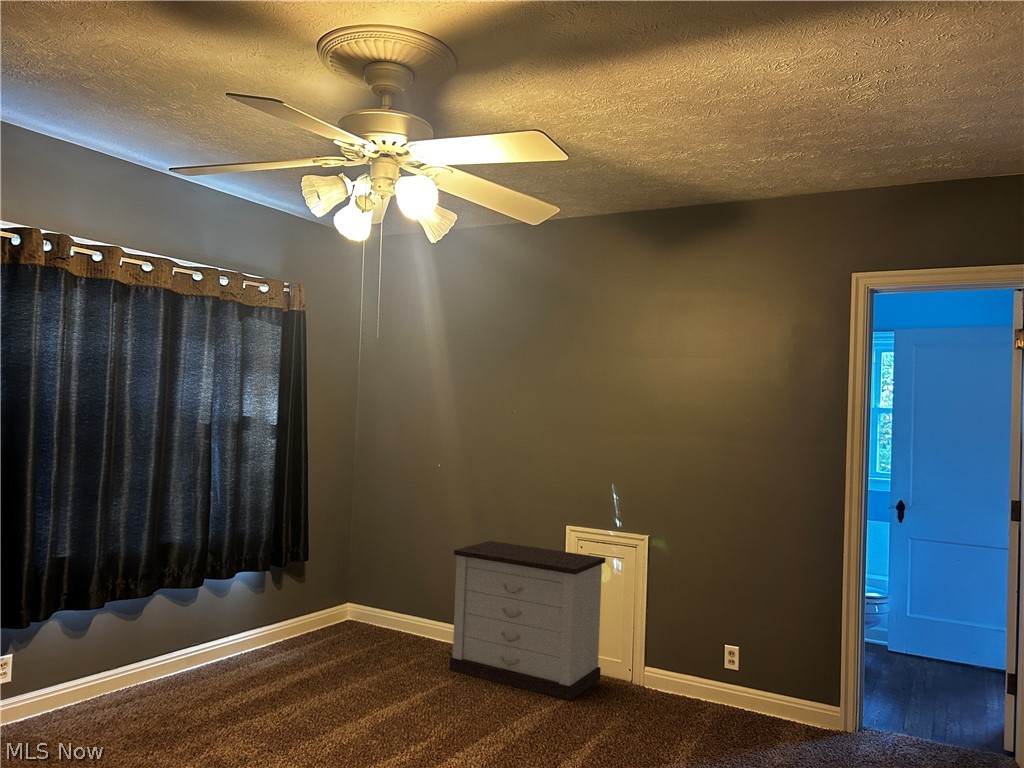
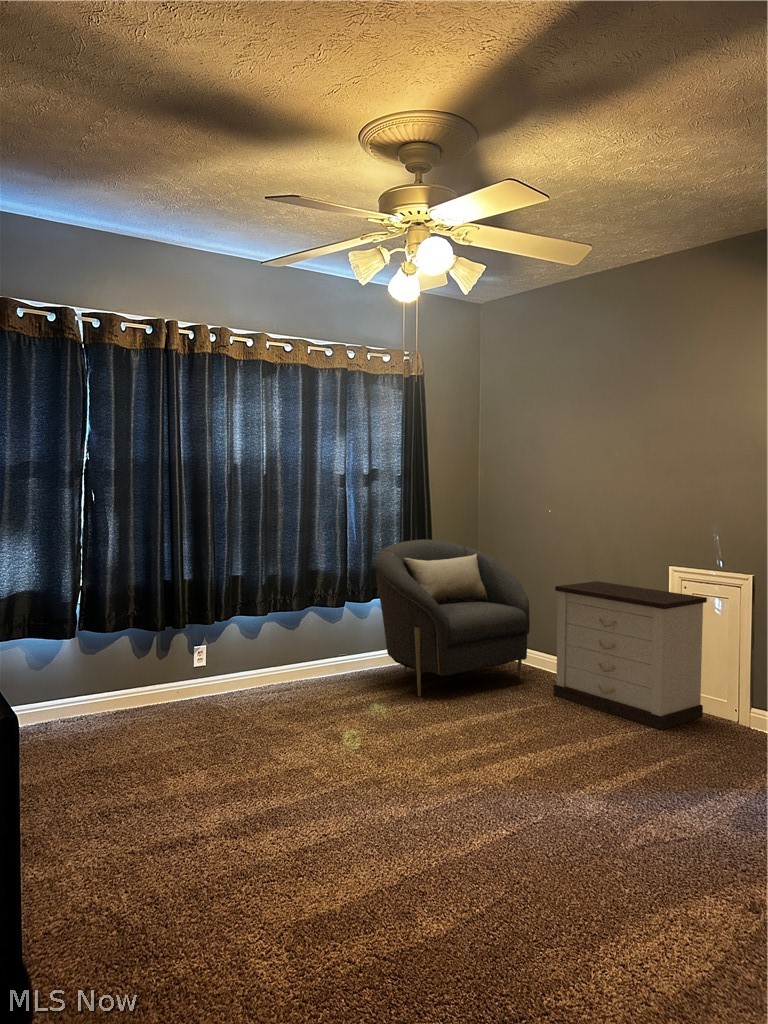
armchair: none [245,498,421,690] -> present [375,539,530,696]

